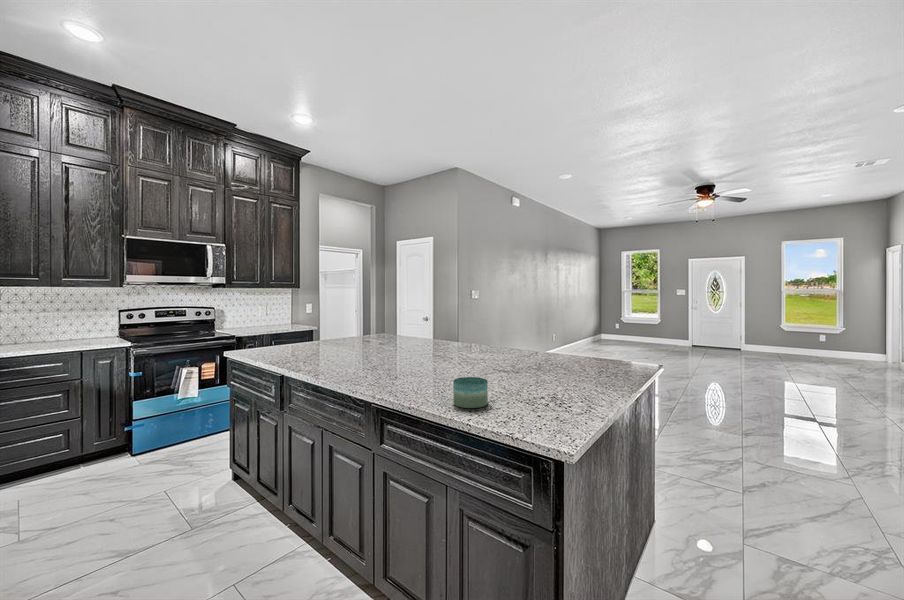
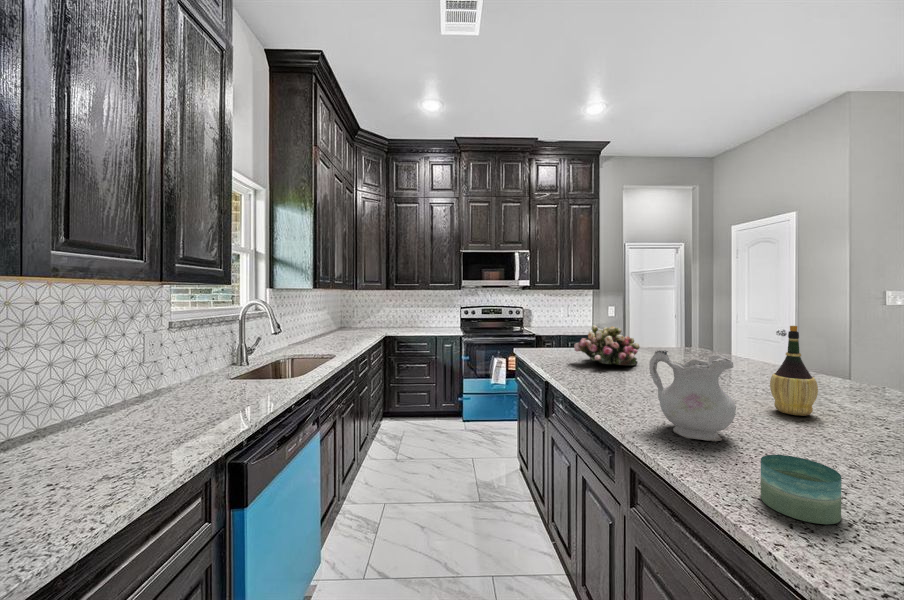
wine bottle: none [444,308,467,365] -> present [770,326,818,416]
flower arrangement: none [297,318,354,351] -> present [574,325,640,366]
ceramic pitcher: none [381,326,433,386] -> present [649,350,736,441]

